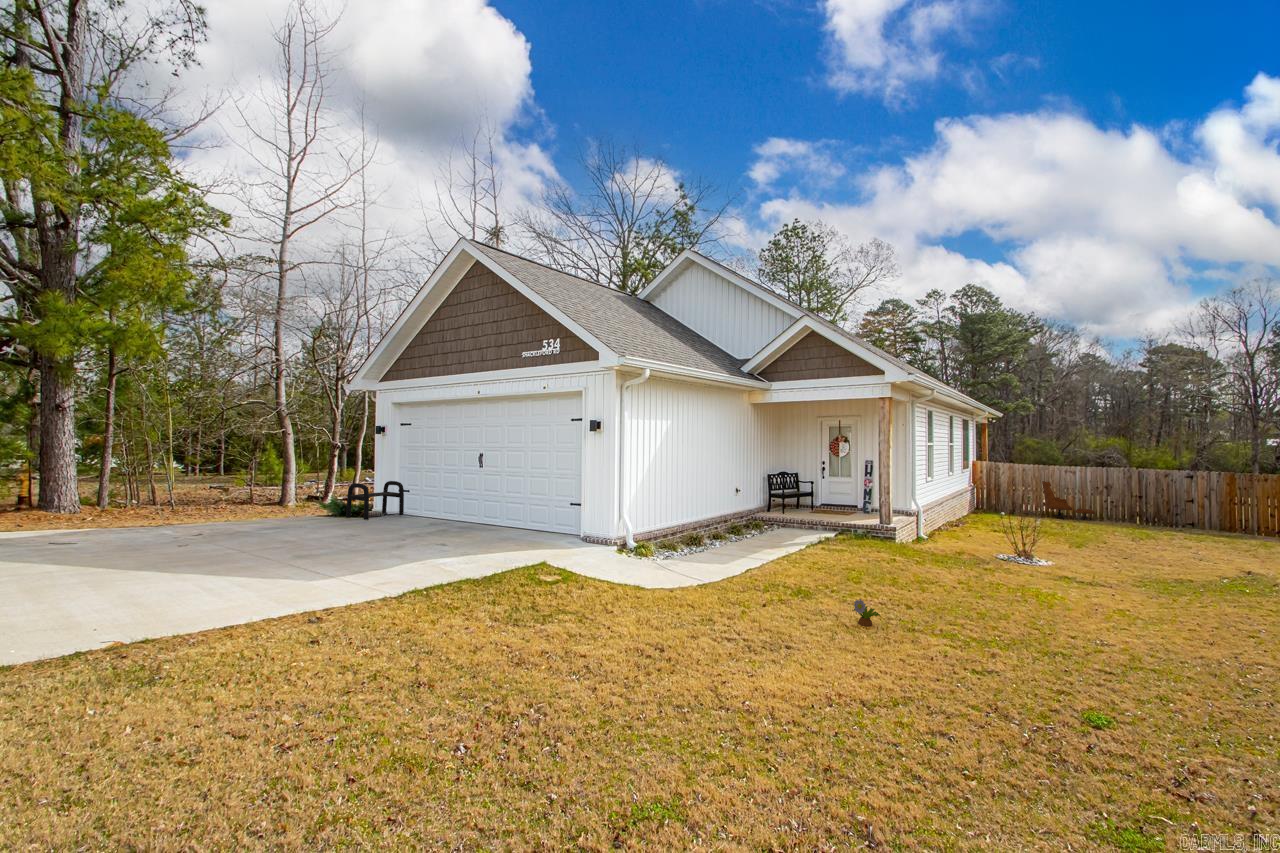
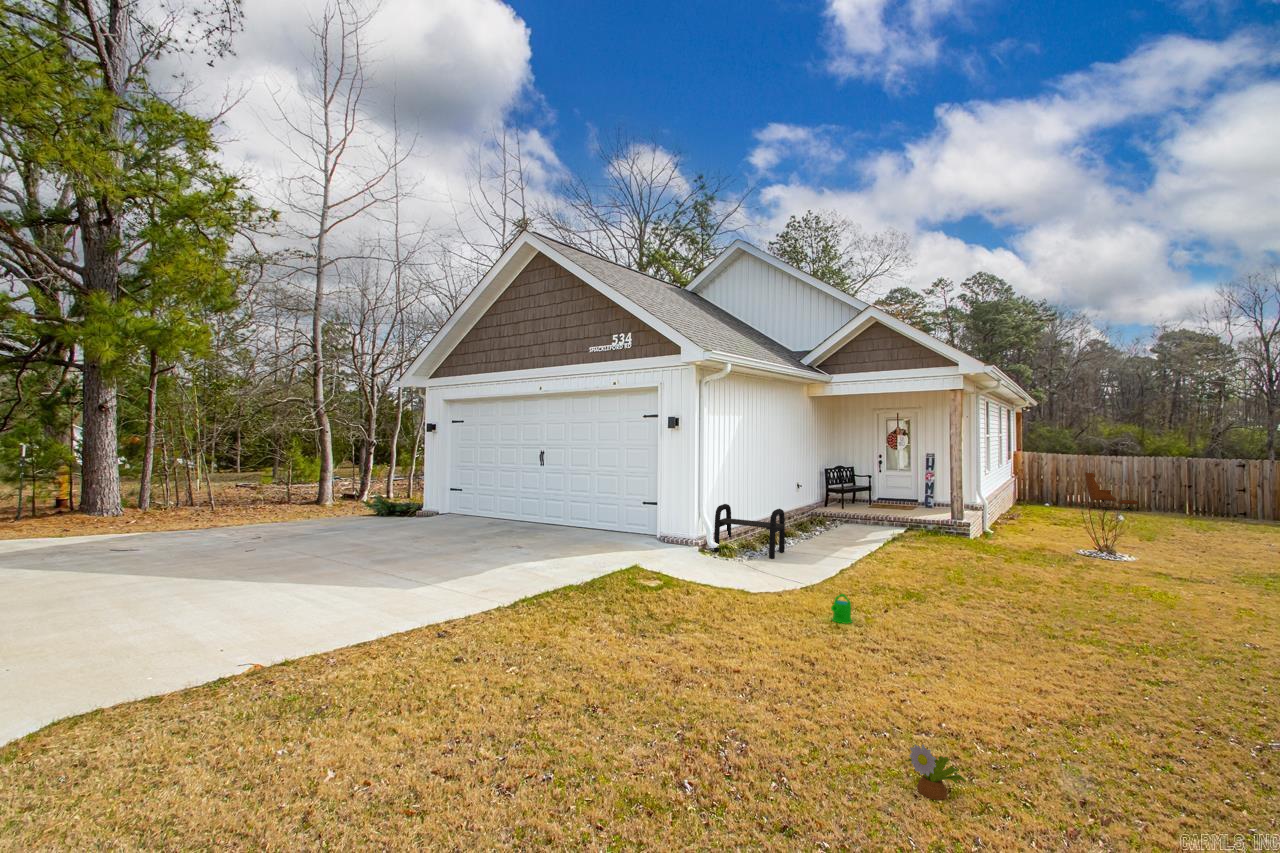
bench: present [346,481,404,520] -> present [714,504,785,559]
watering can: none [692,589,716,617] -> present [831,594,852,624]
decorative plant: present [853,599,880,626] -> present [905,744,966,800]

